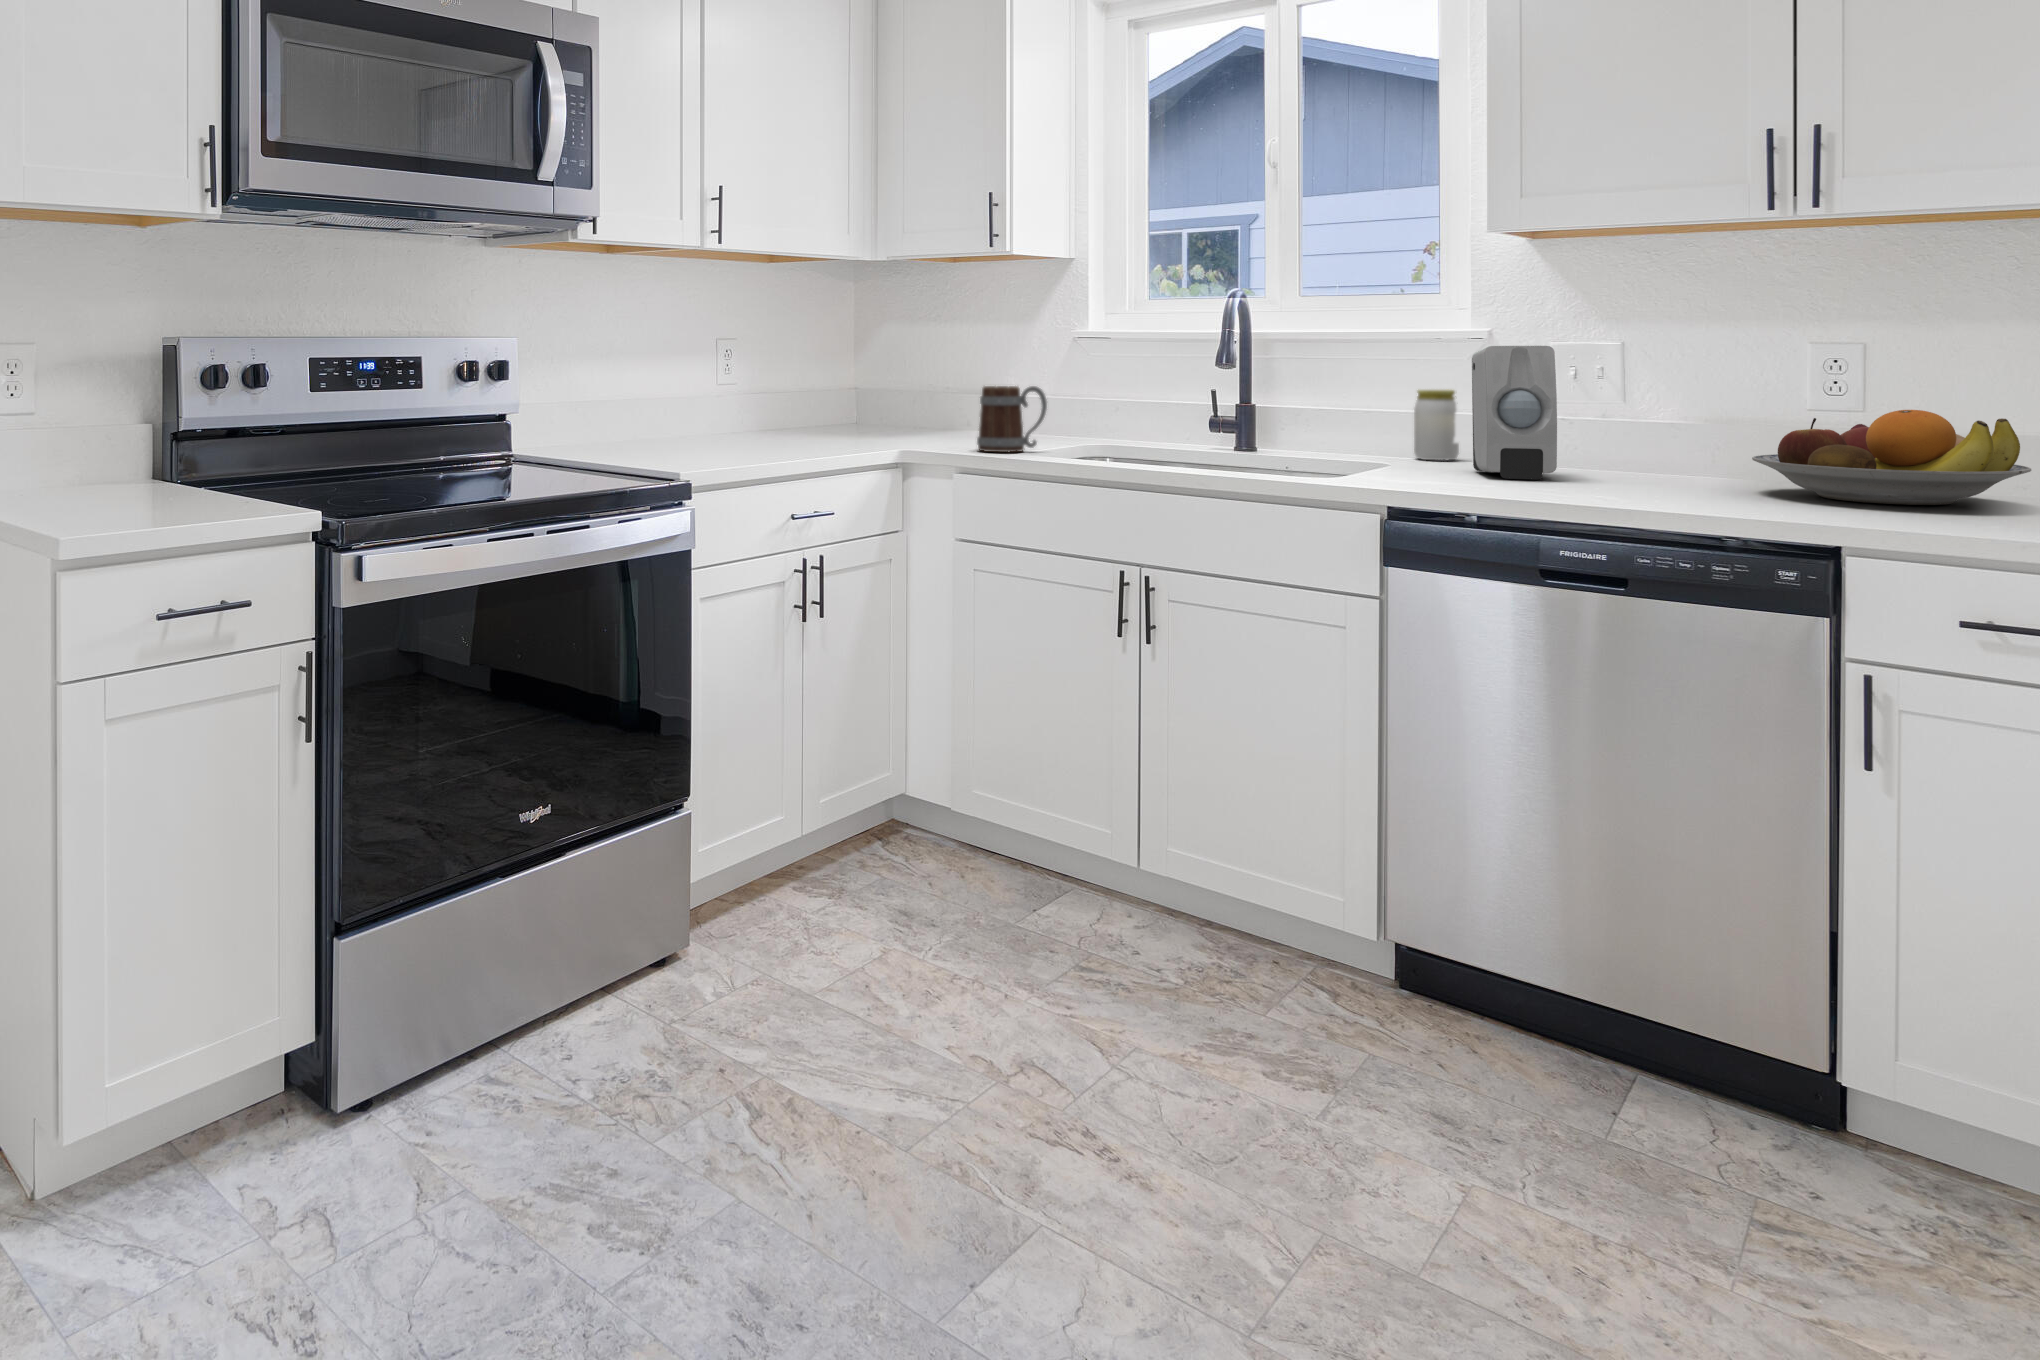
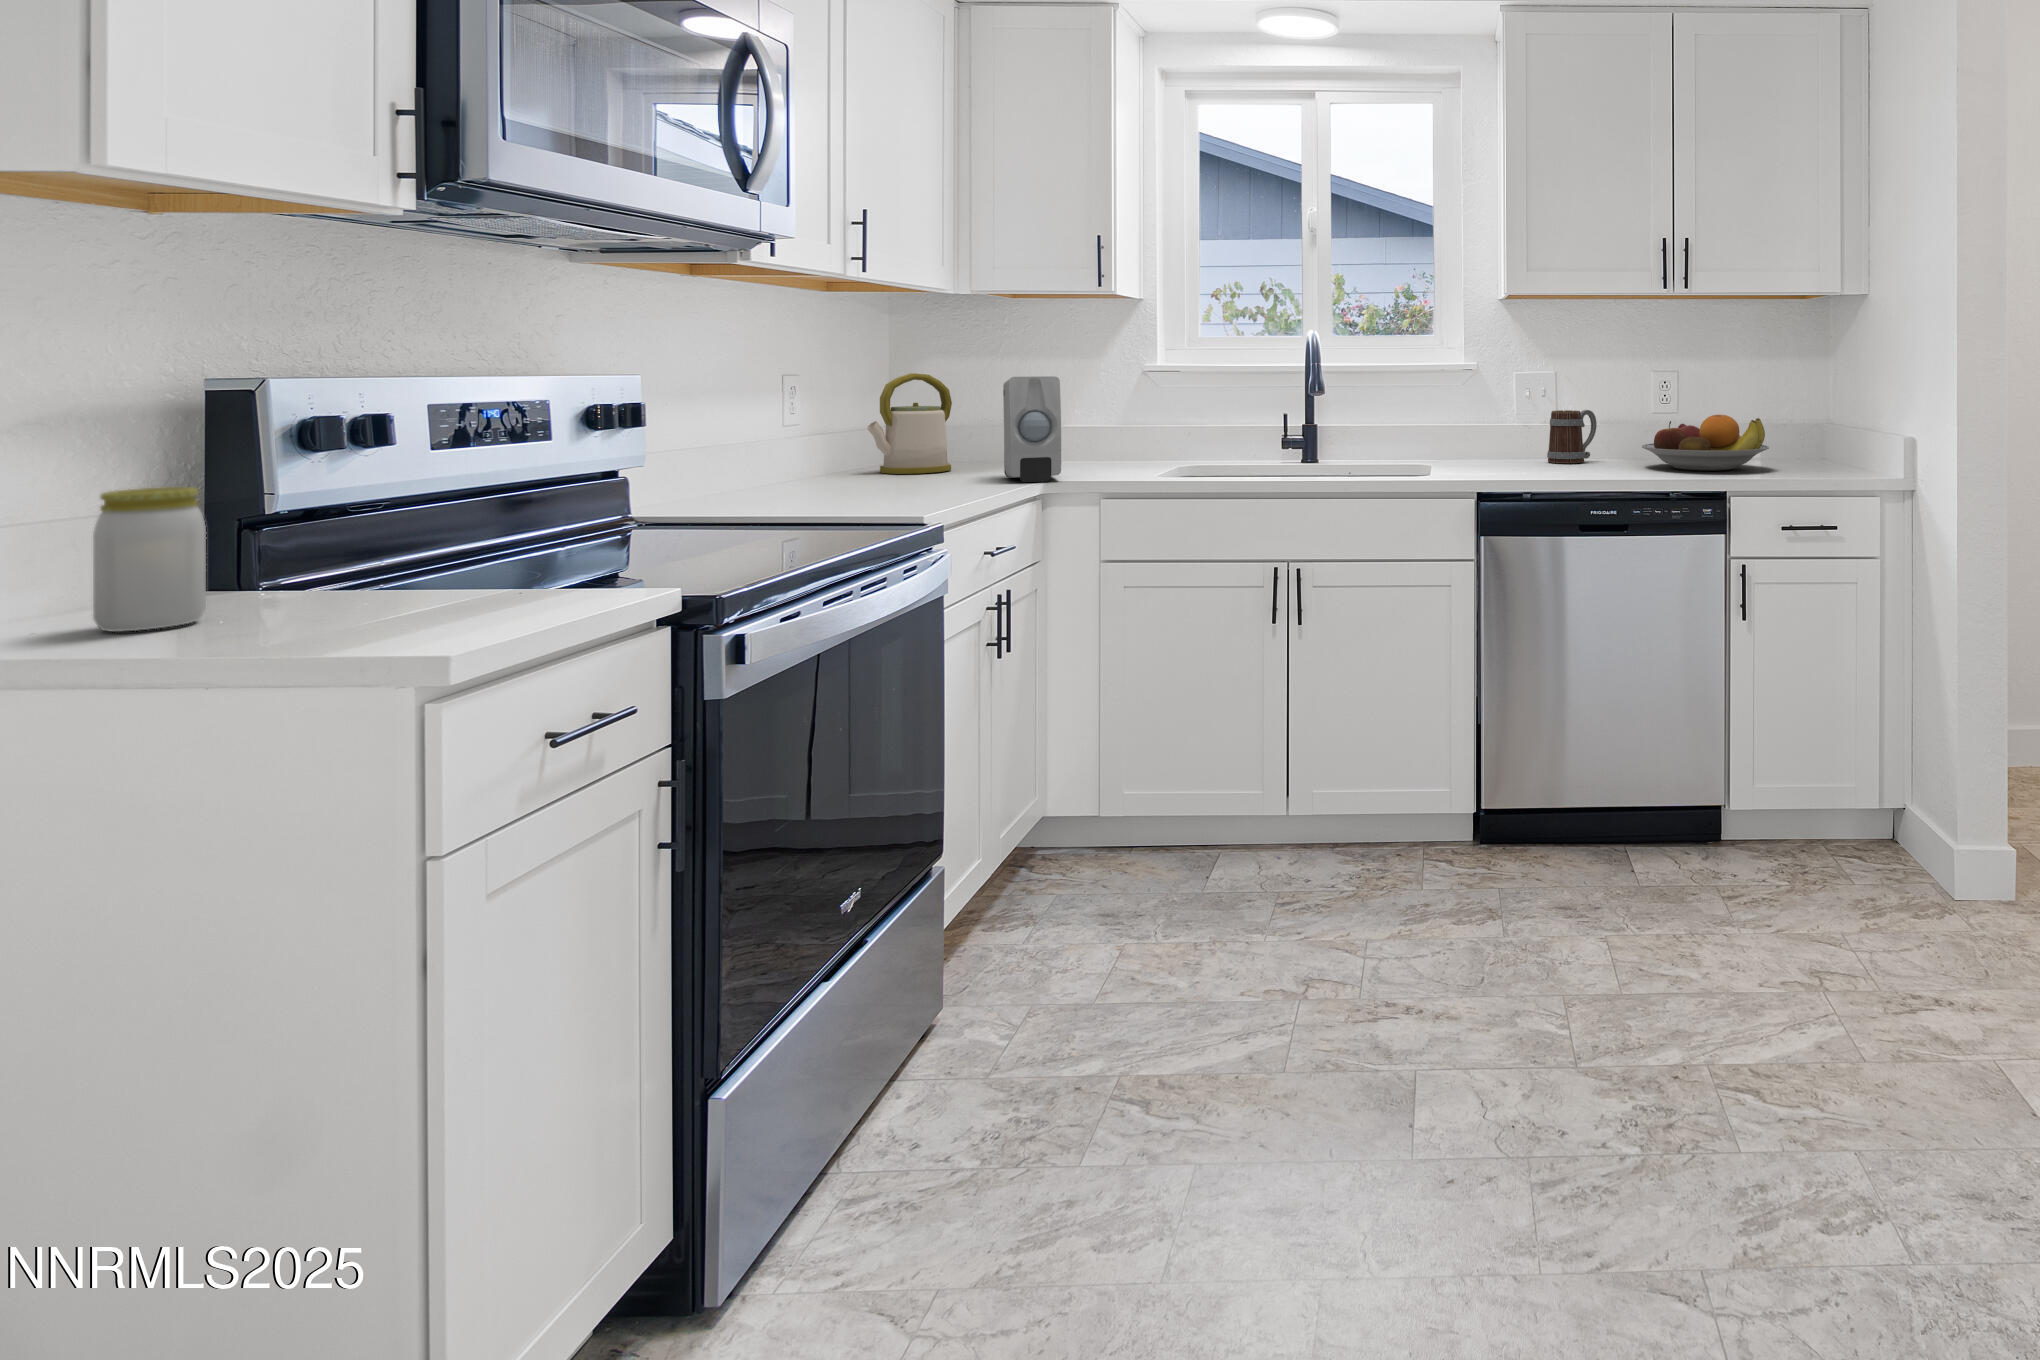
kettle: none [784,341,864,439] -> present [867,373,952,474]
soap dispenser: present [1472,346,1557,479] -> present [1003,376,1061,482]
mug: present [977,386,1047,452] -> present [1547,410,1597,463]
jar: present [1414,390,1459,460] -> present [93,487,206,632]

